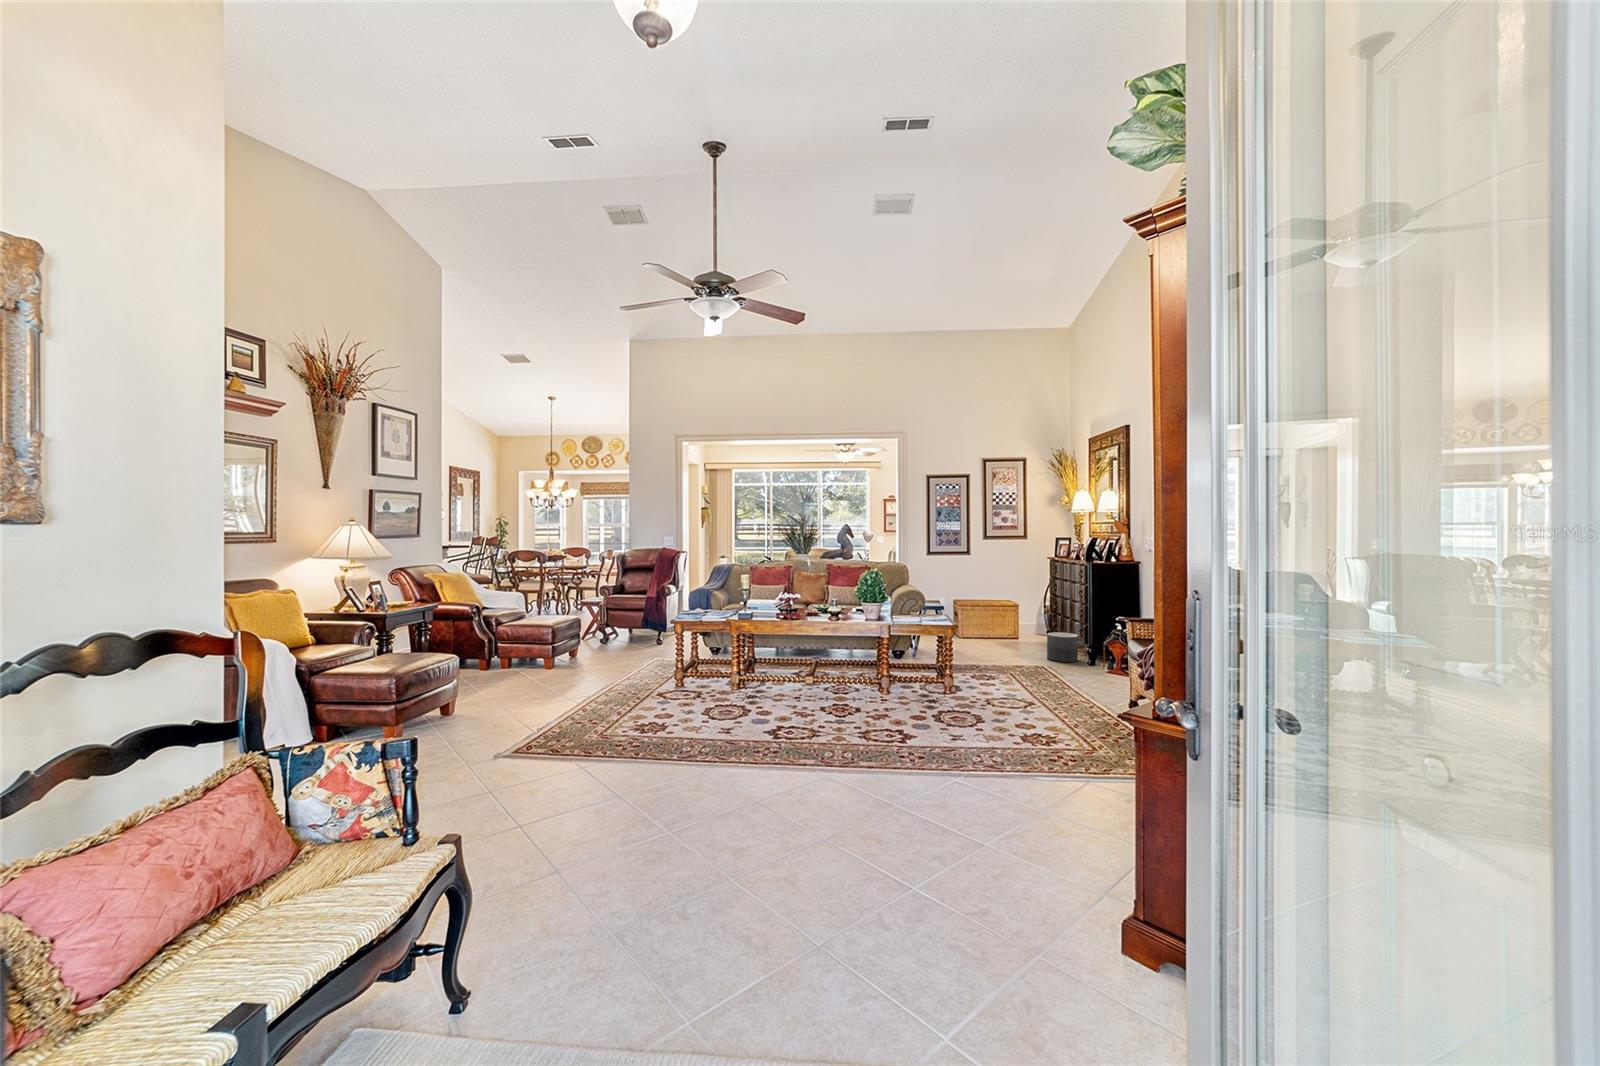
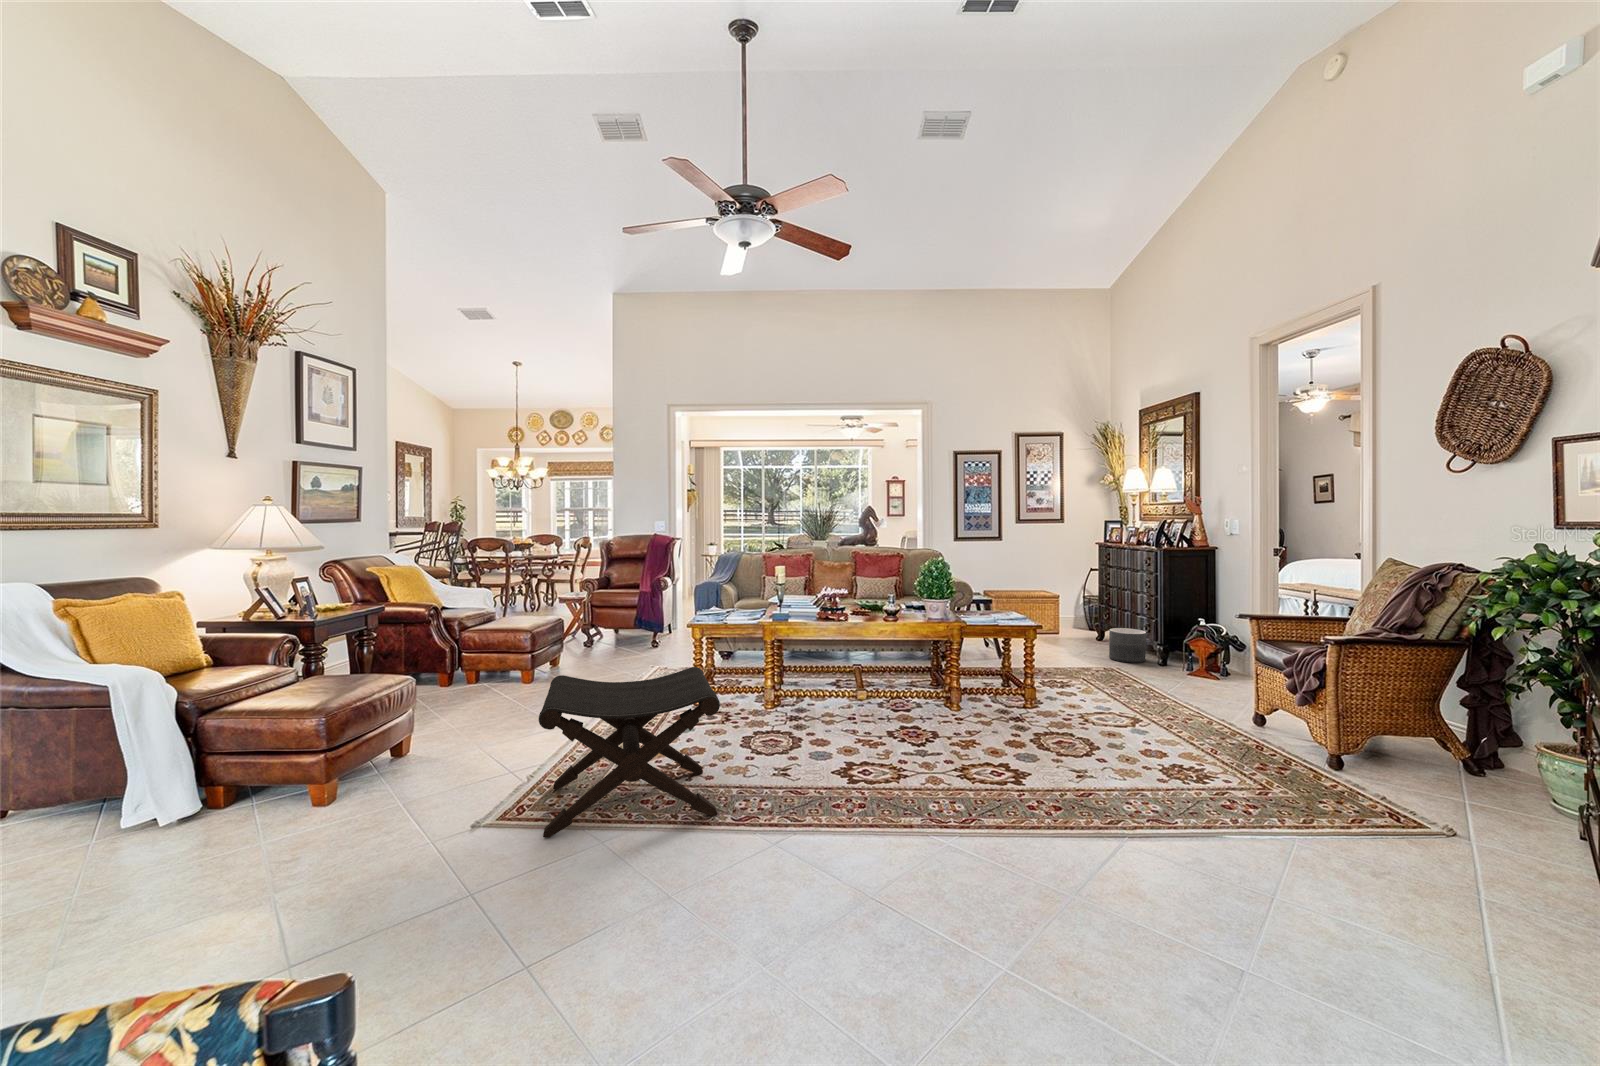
footstool: none [541,649,671,763] -> present [539,667,720,838]

